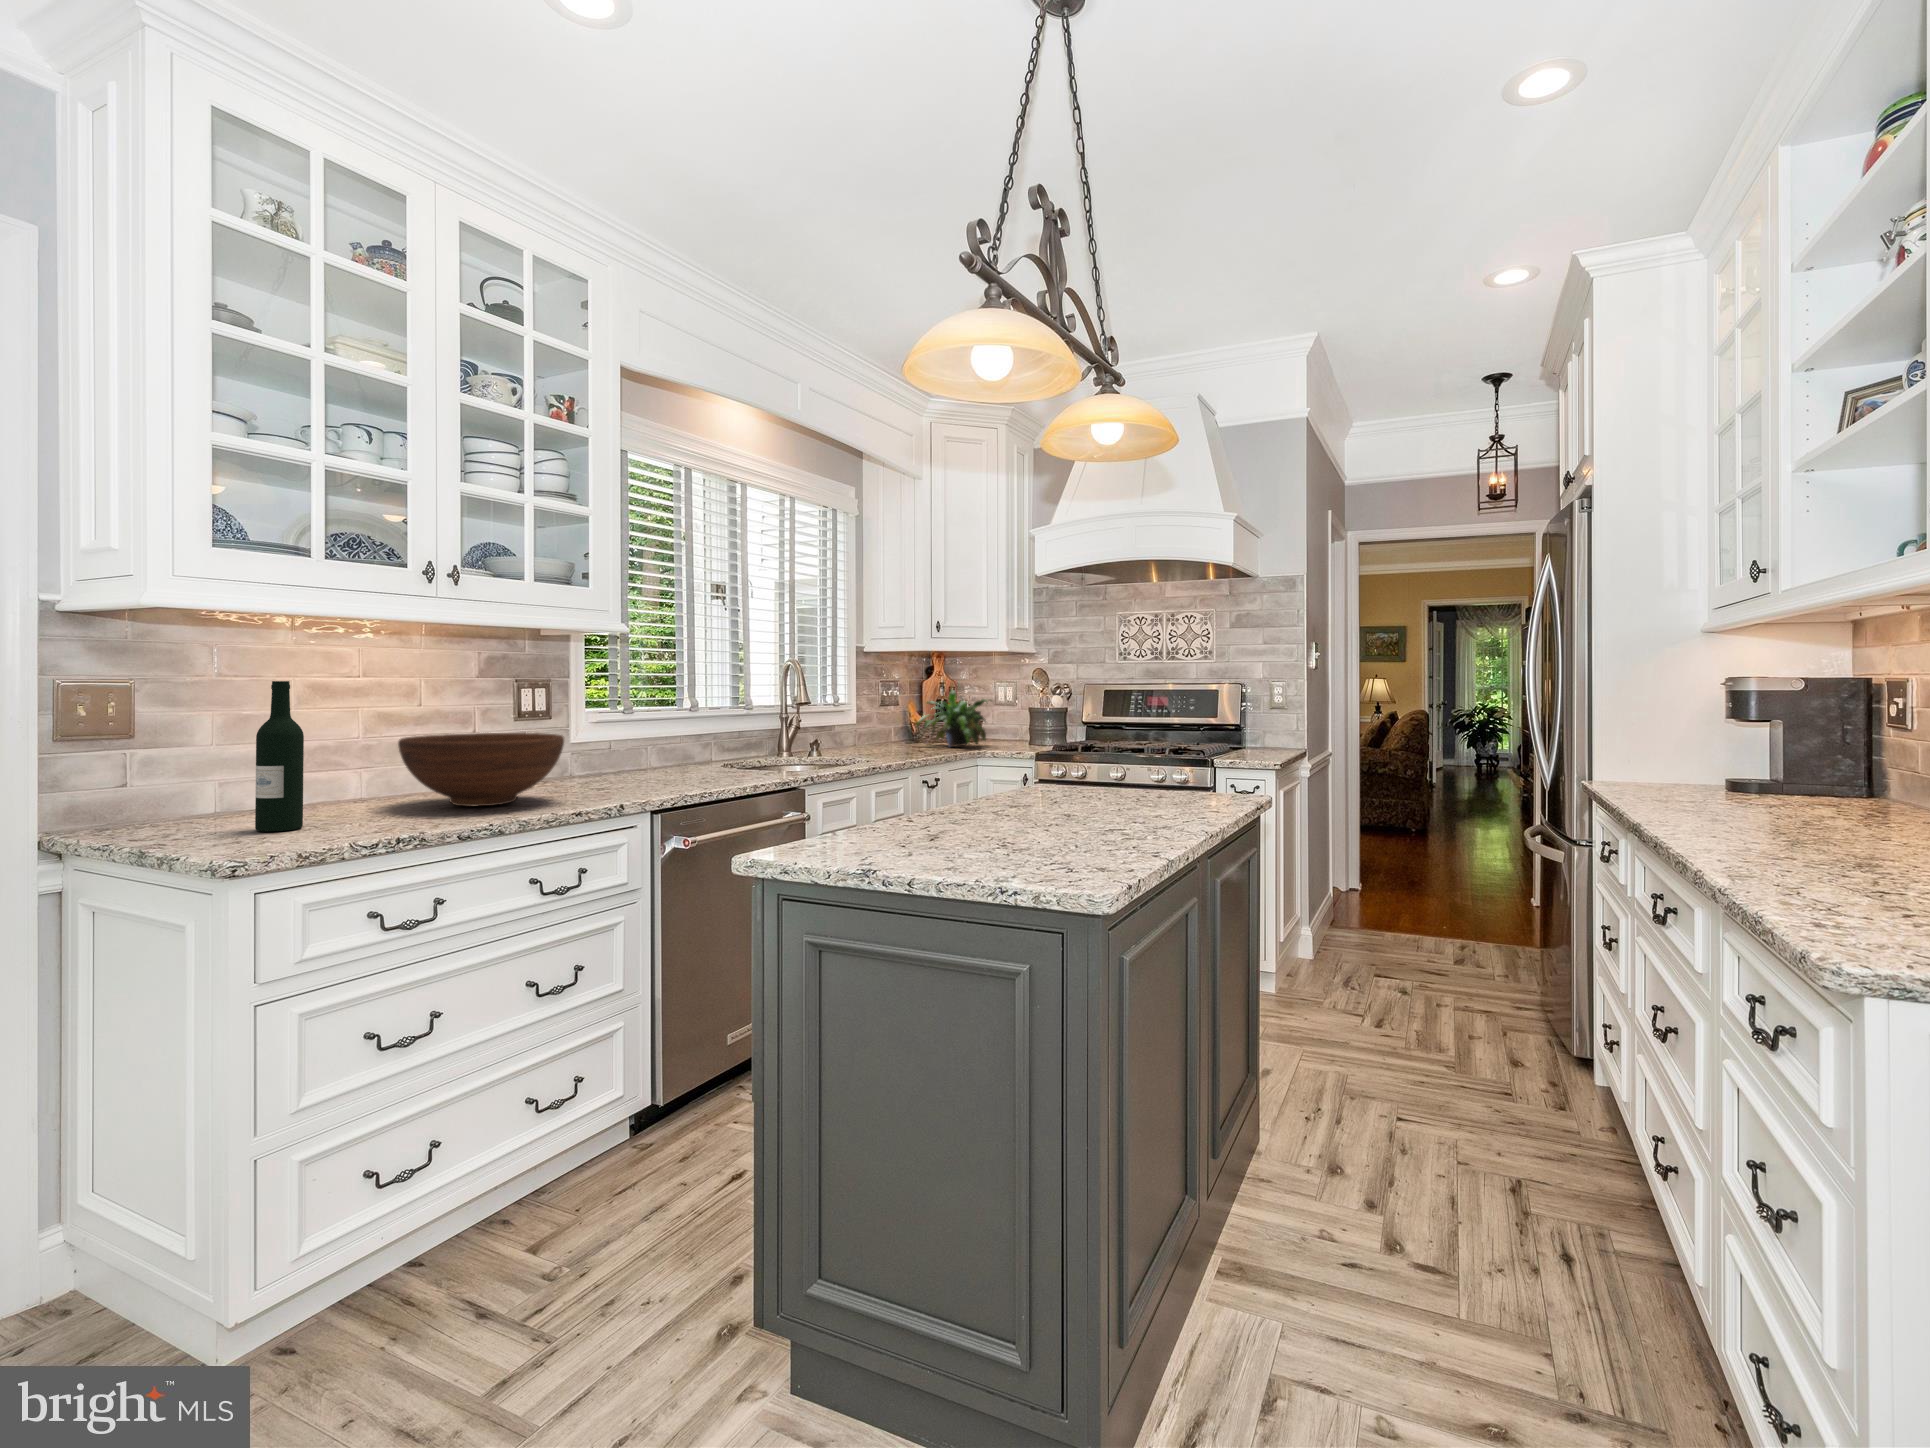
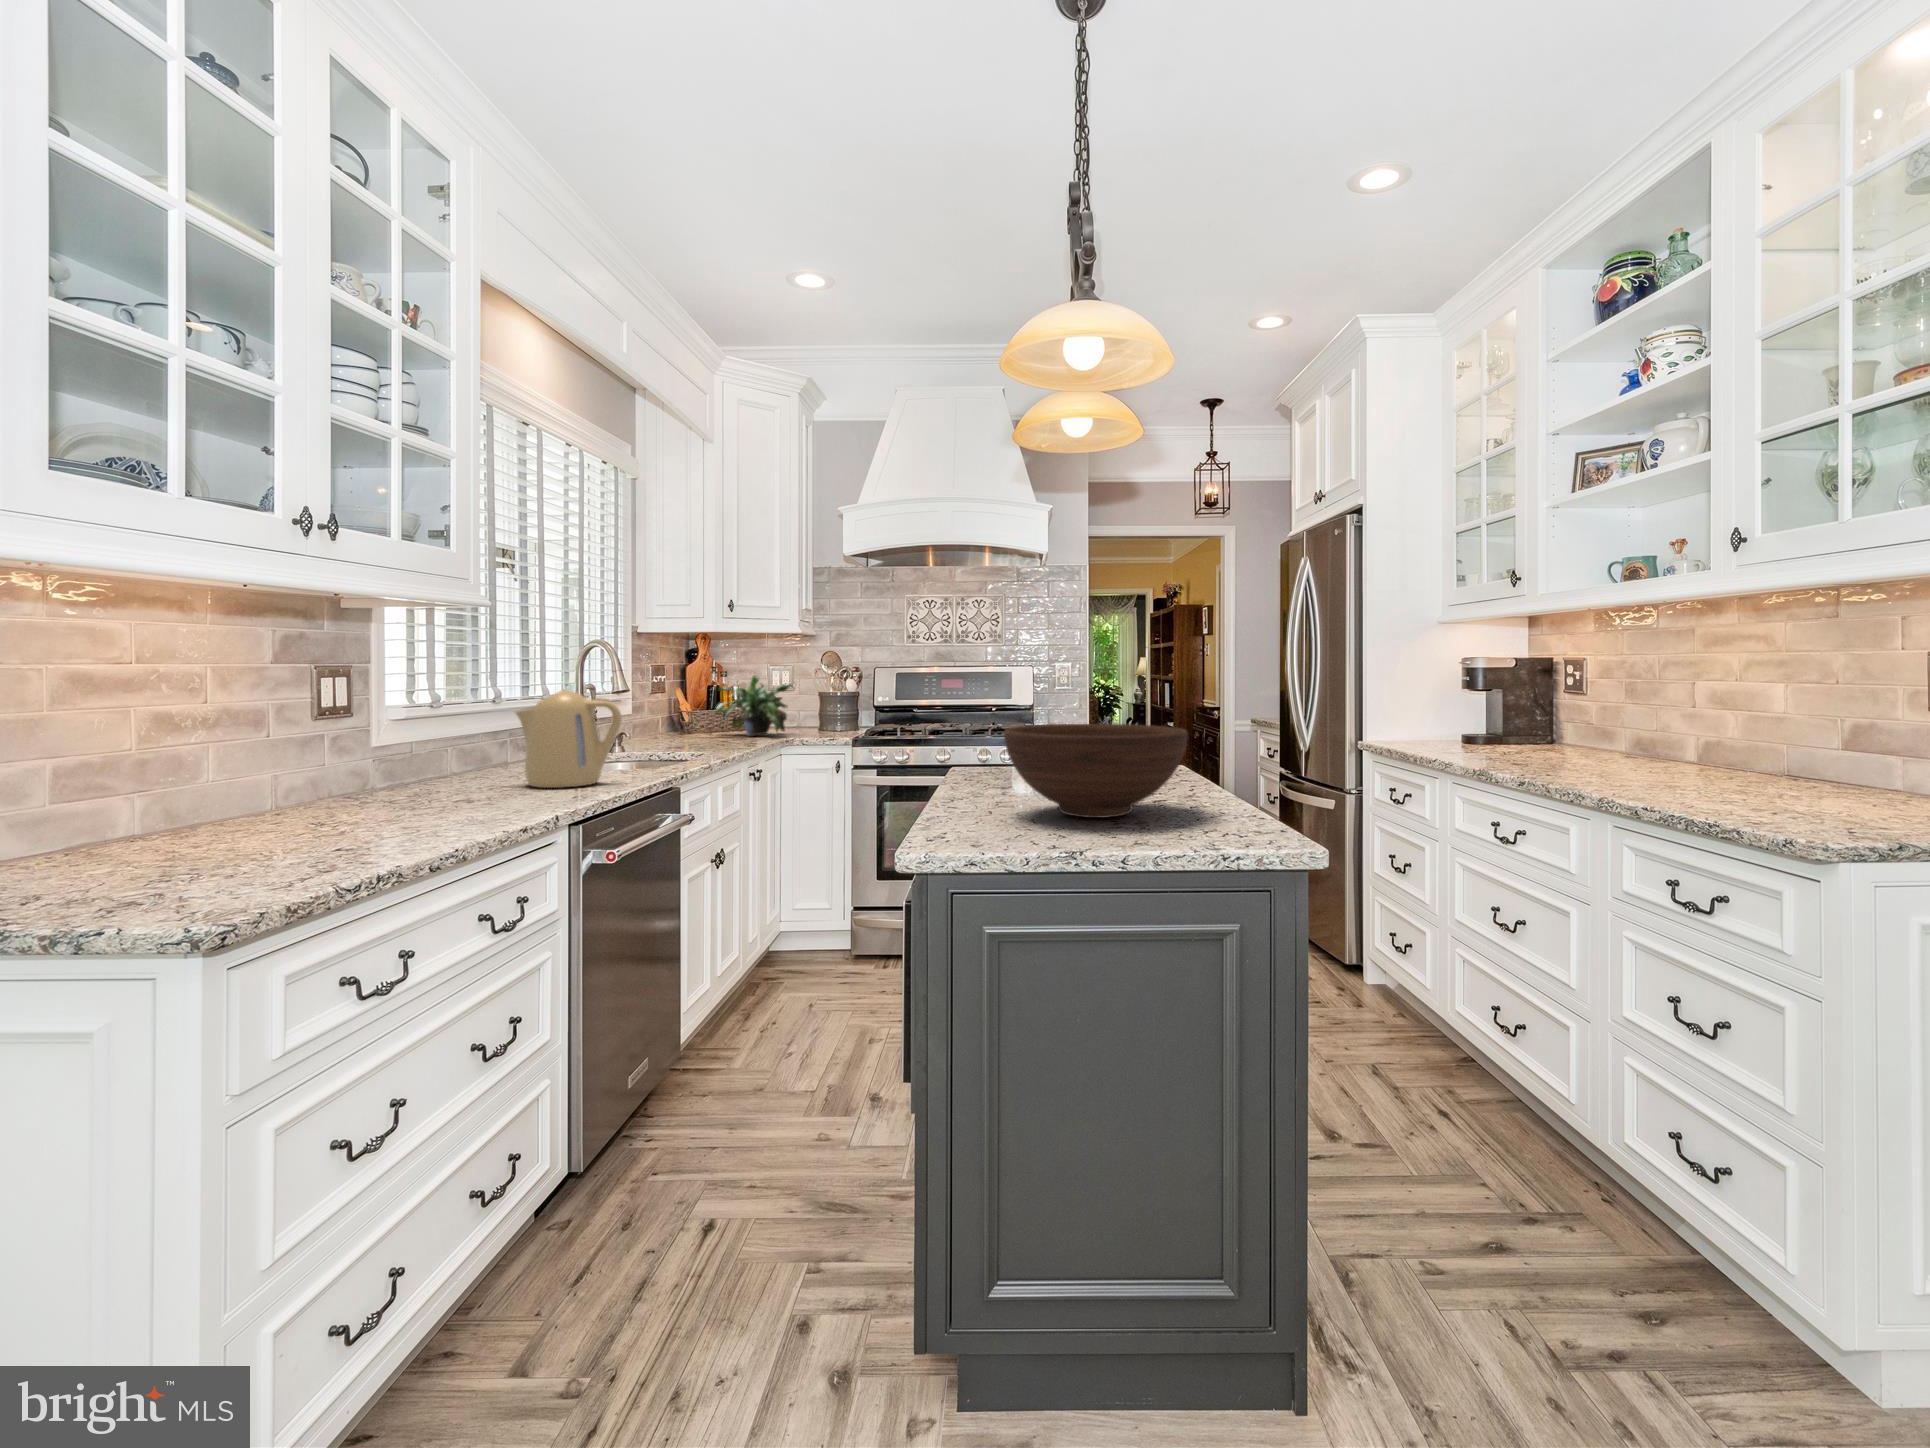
wine bottle: present [255,681,304,832] -> none [83,668,160,887]
kettle: none [662,701,740,783] -> present [516,690,622,788]
fruit bowl: present [398,733,564,806] -> present [1004,724,1188,818]

